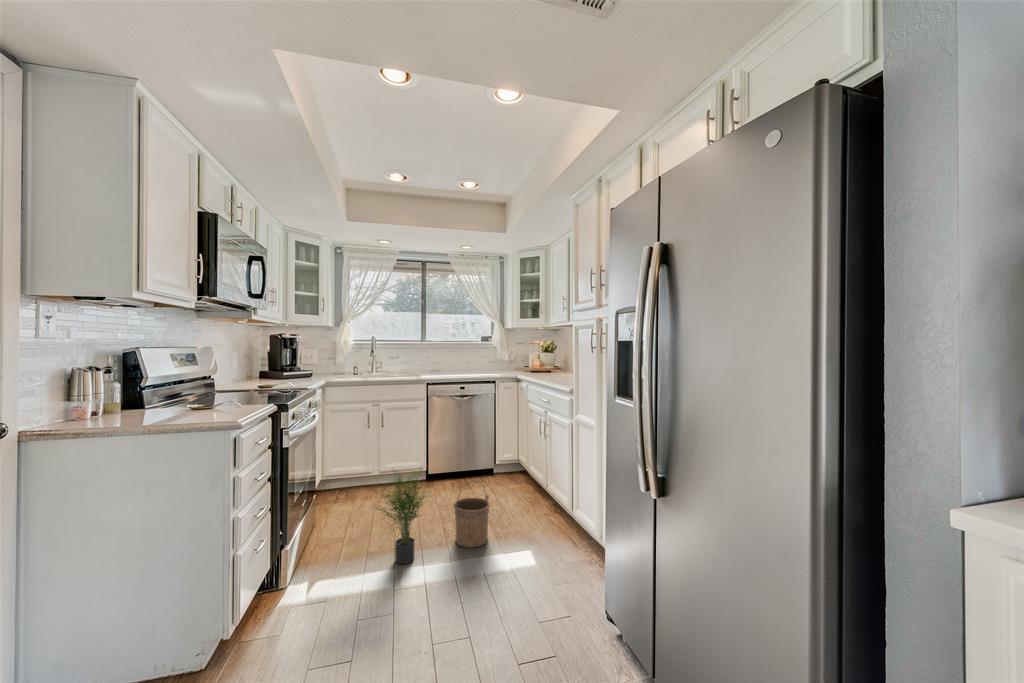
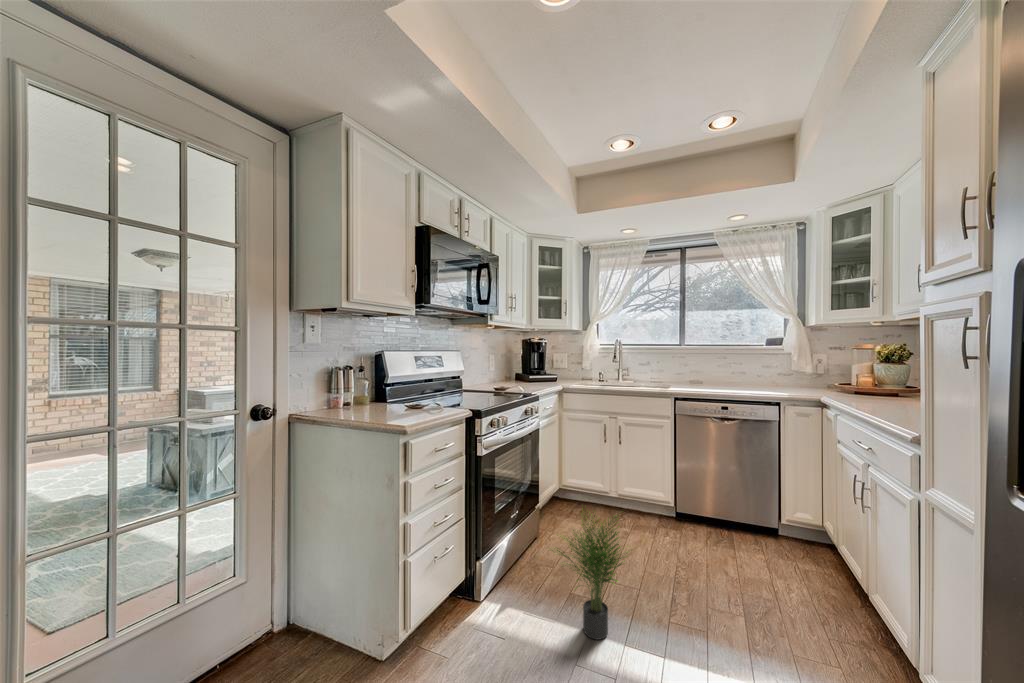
bucket: present [454,483,490,548] -> none [669,553,733,661]

